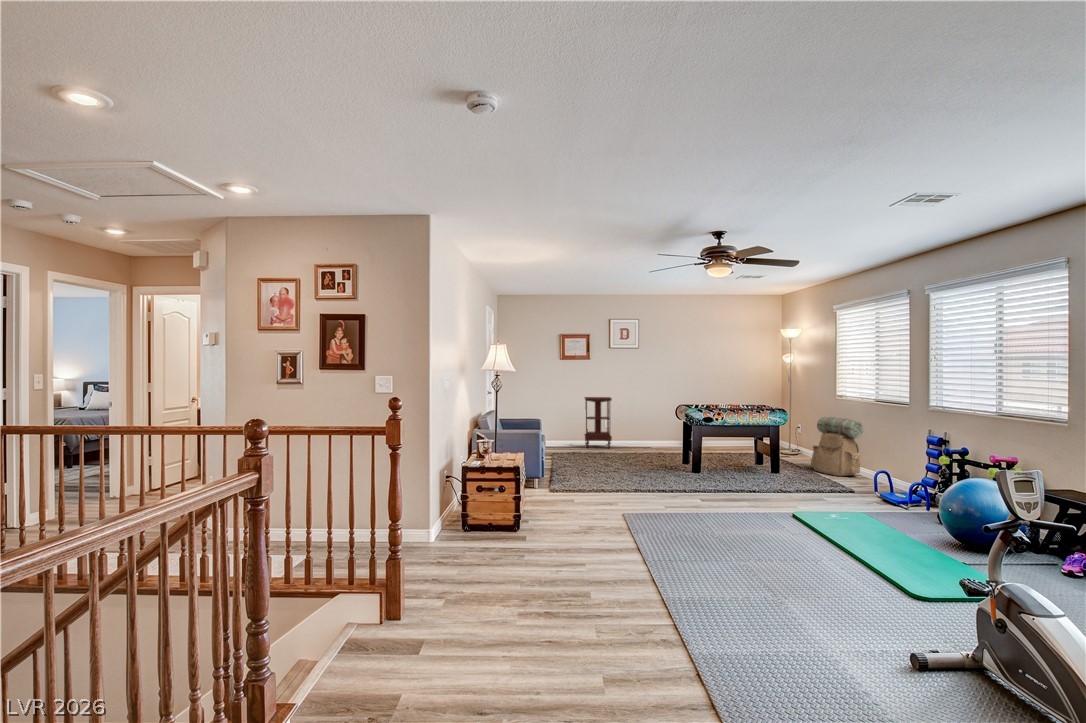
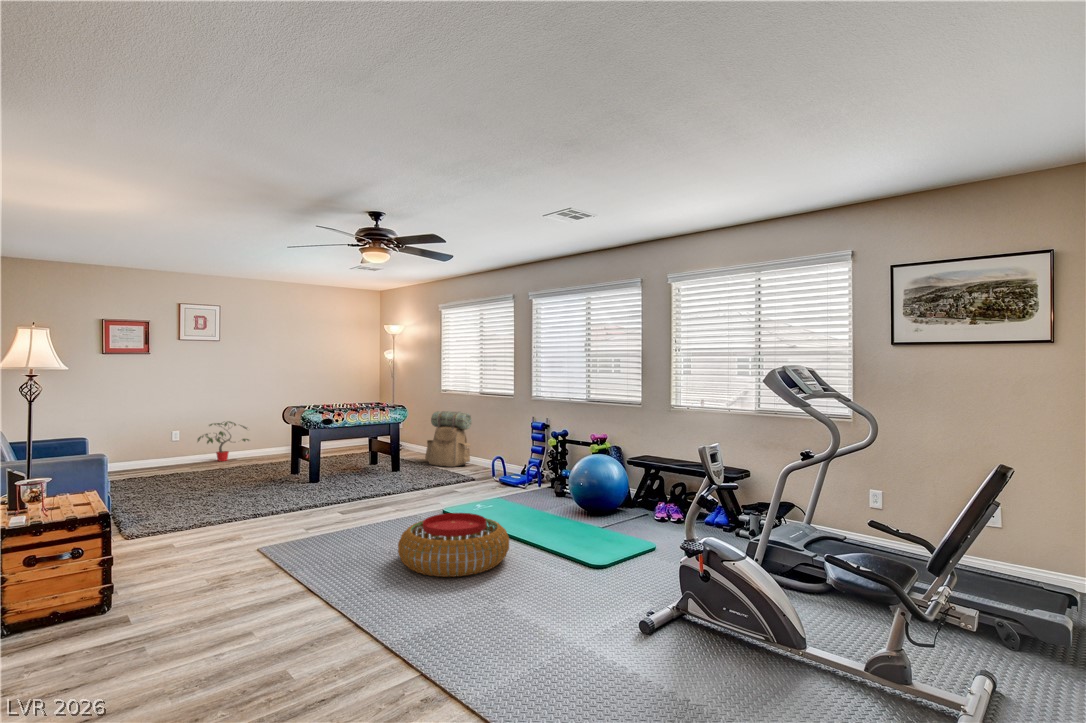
side table: present [584,397,612,448] -> none [138,402,186,471]
potted plant: none [621,414,661,447] -> present [198,421,249,461]
pouf: none [714,511,826,571] -> present [398,513,509,577]

